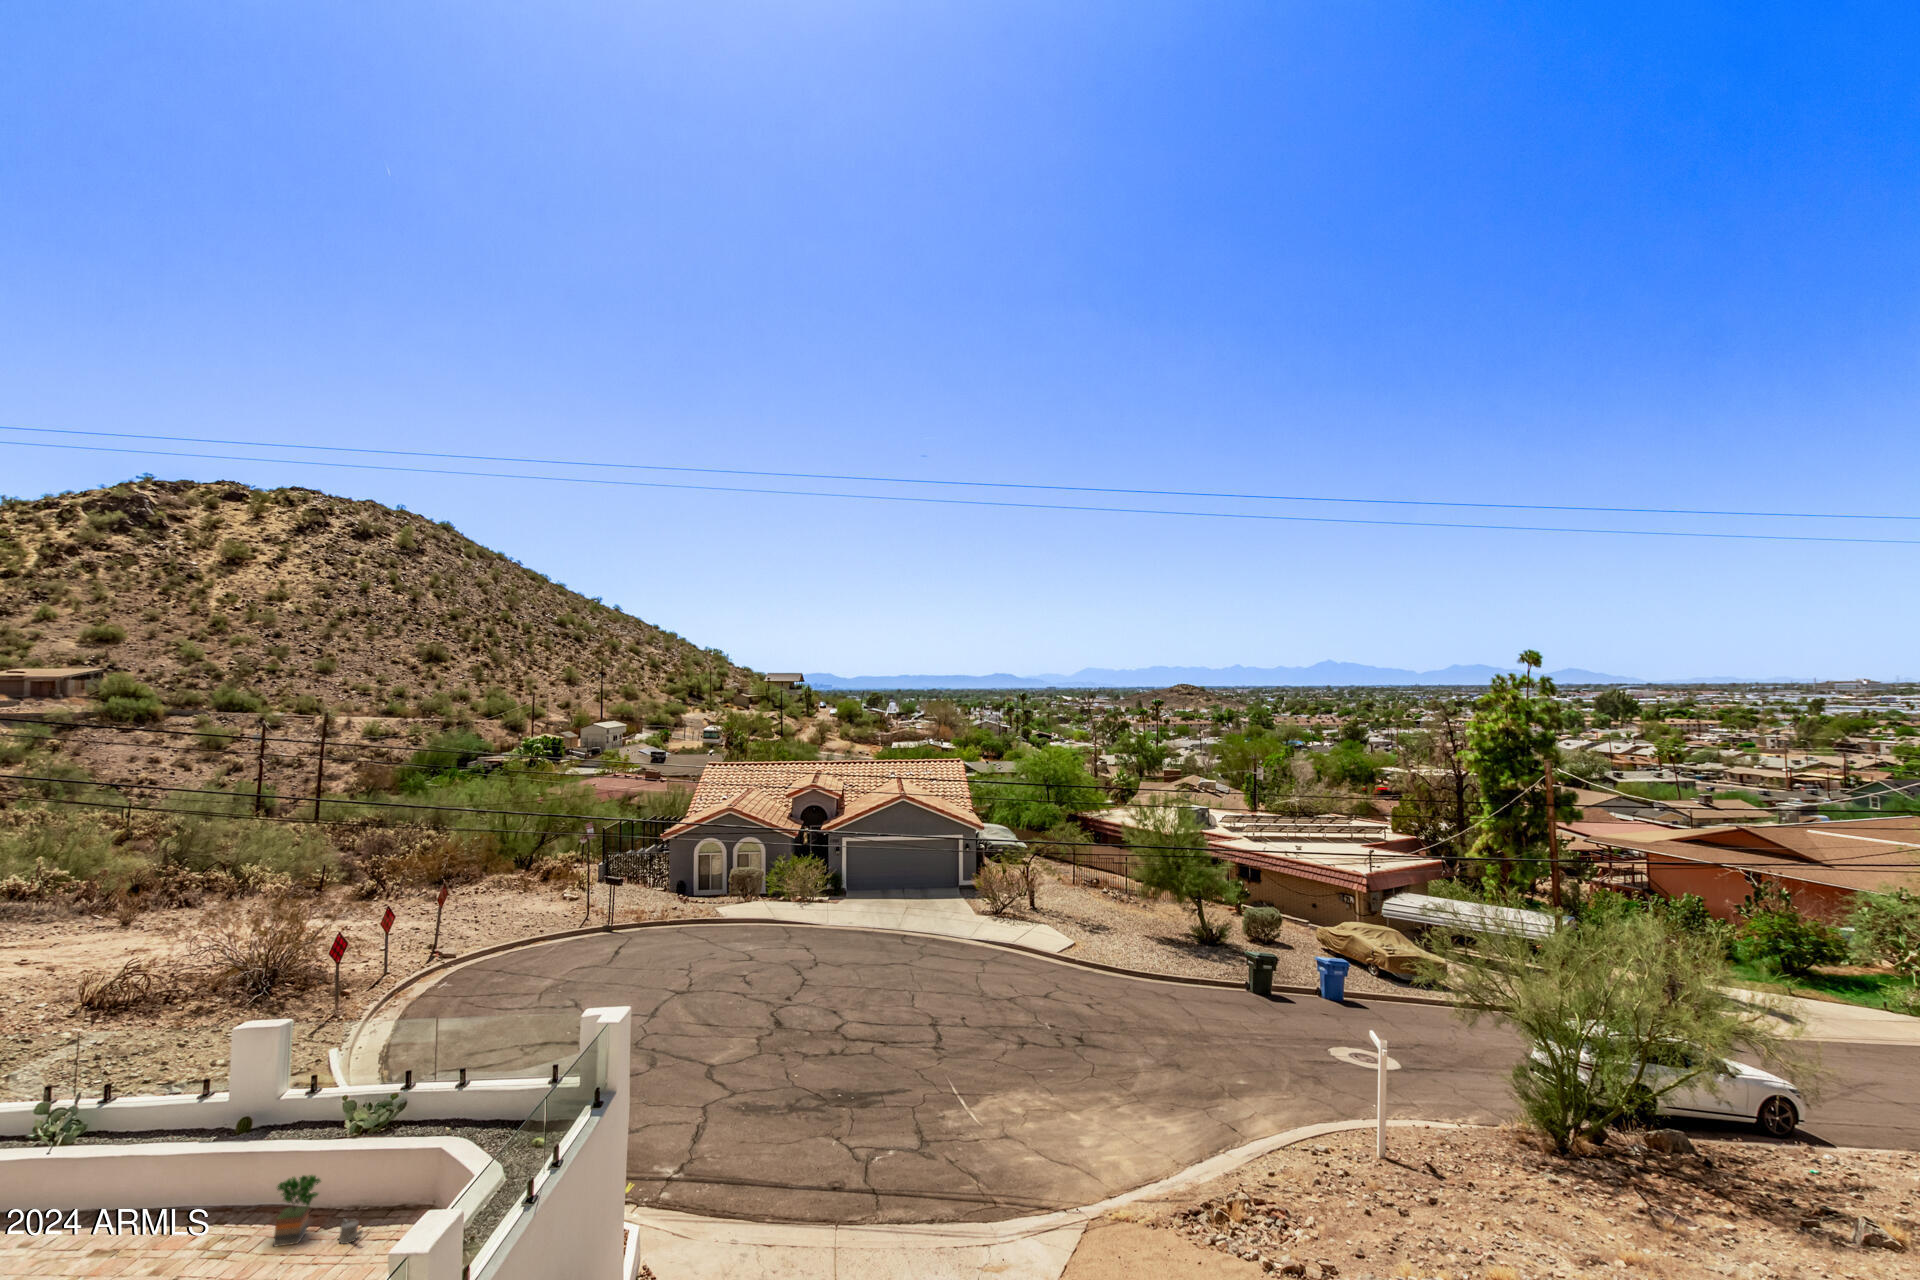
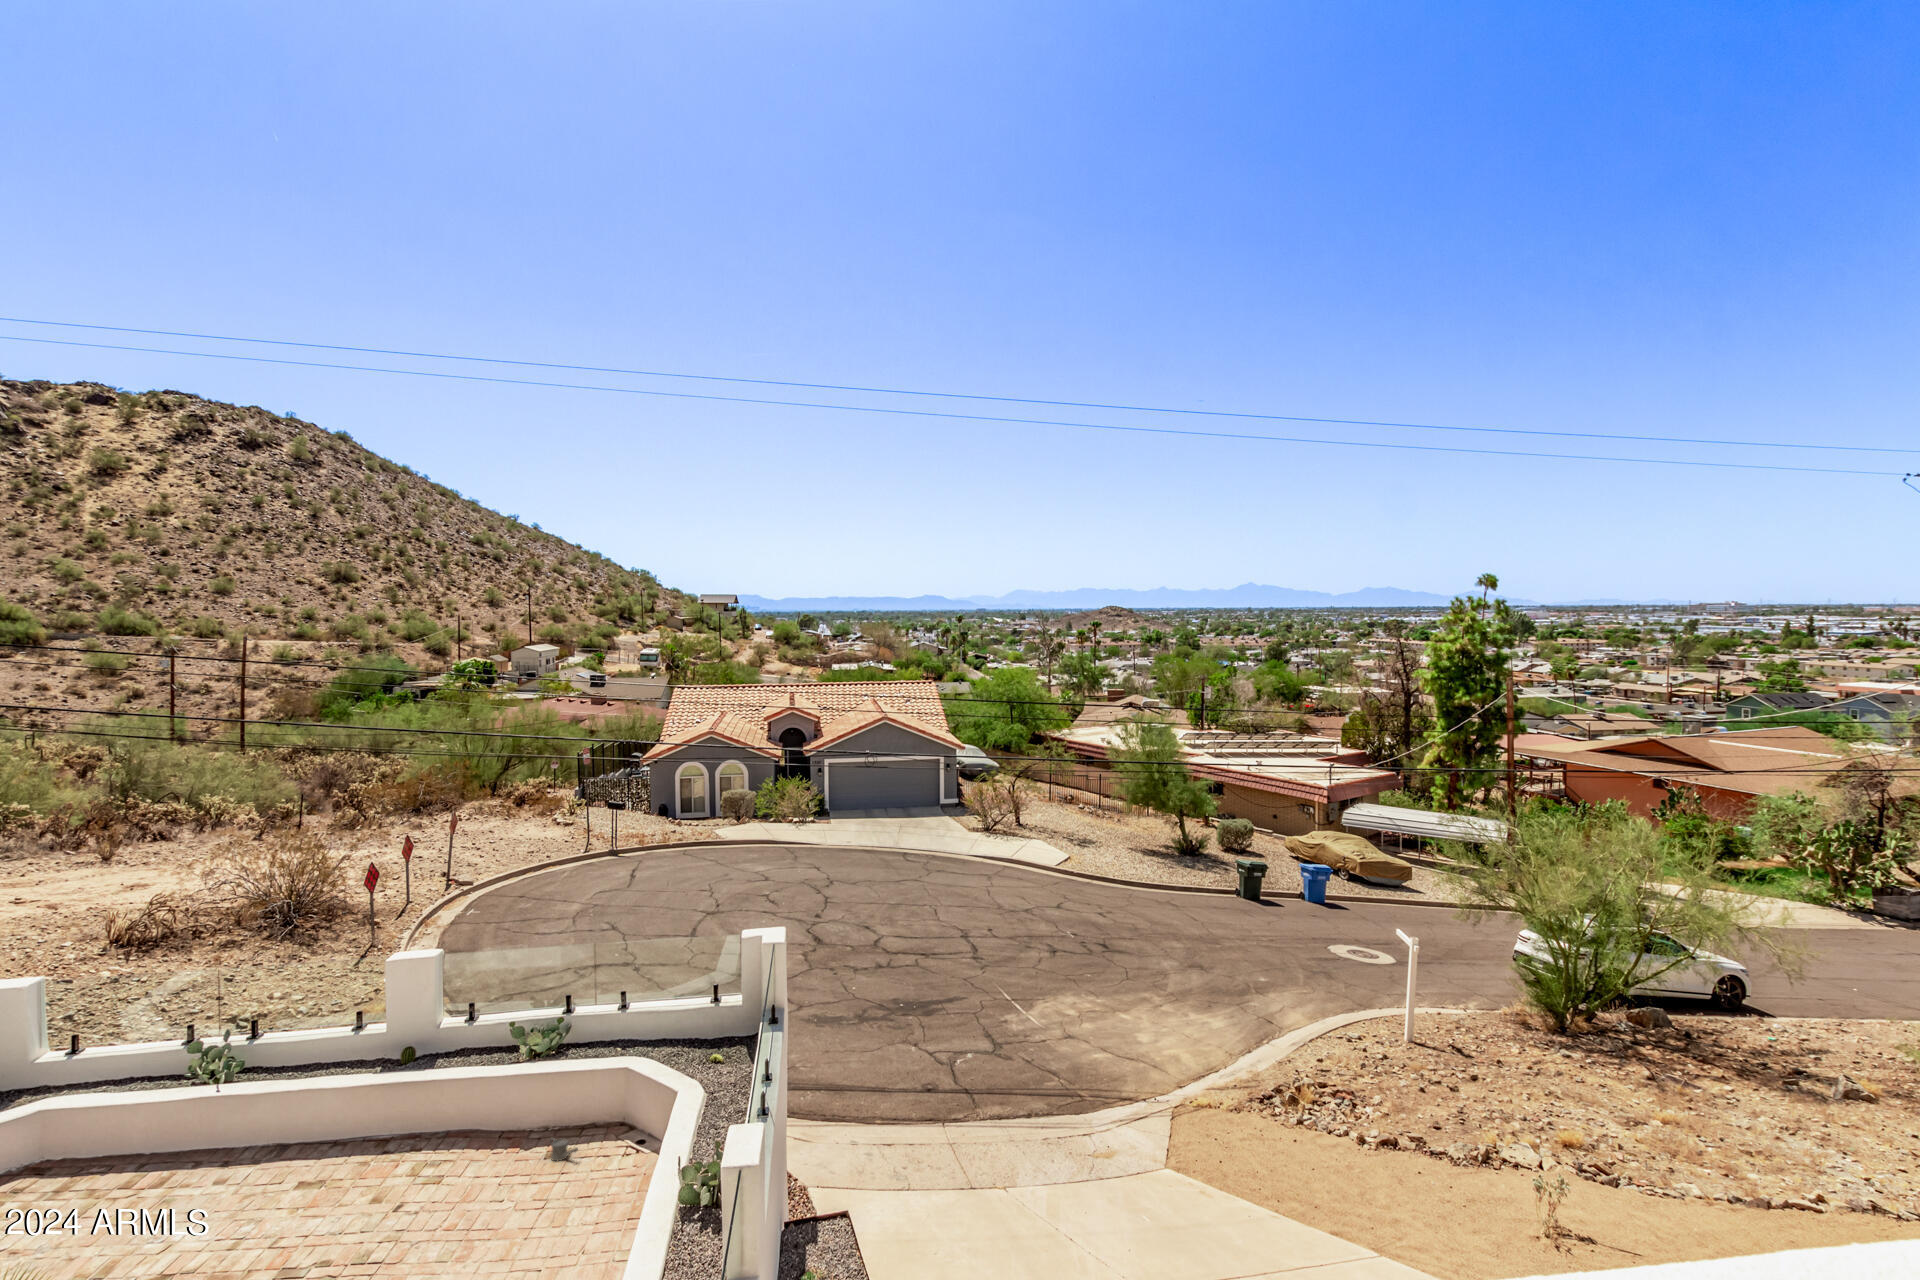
potted tree: present [273,1175,320,1246] -> none [482,1098,526,1168]

